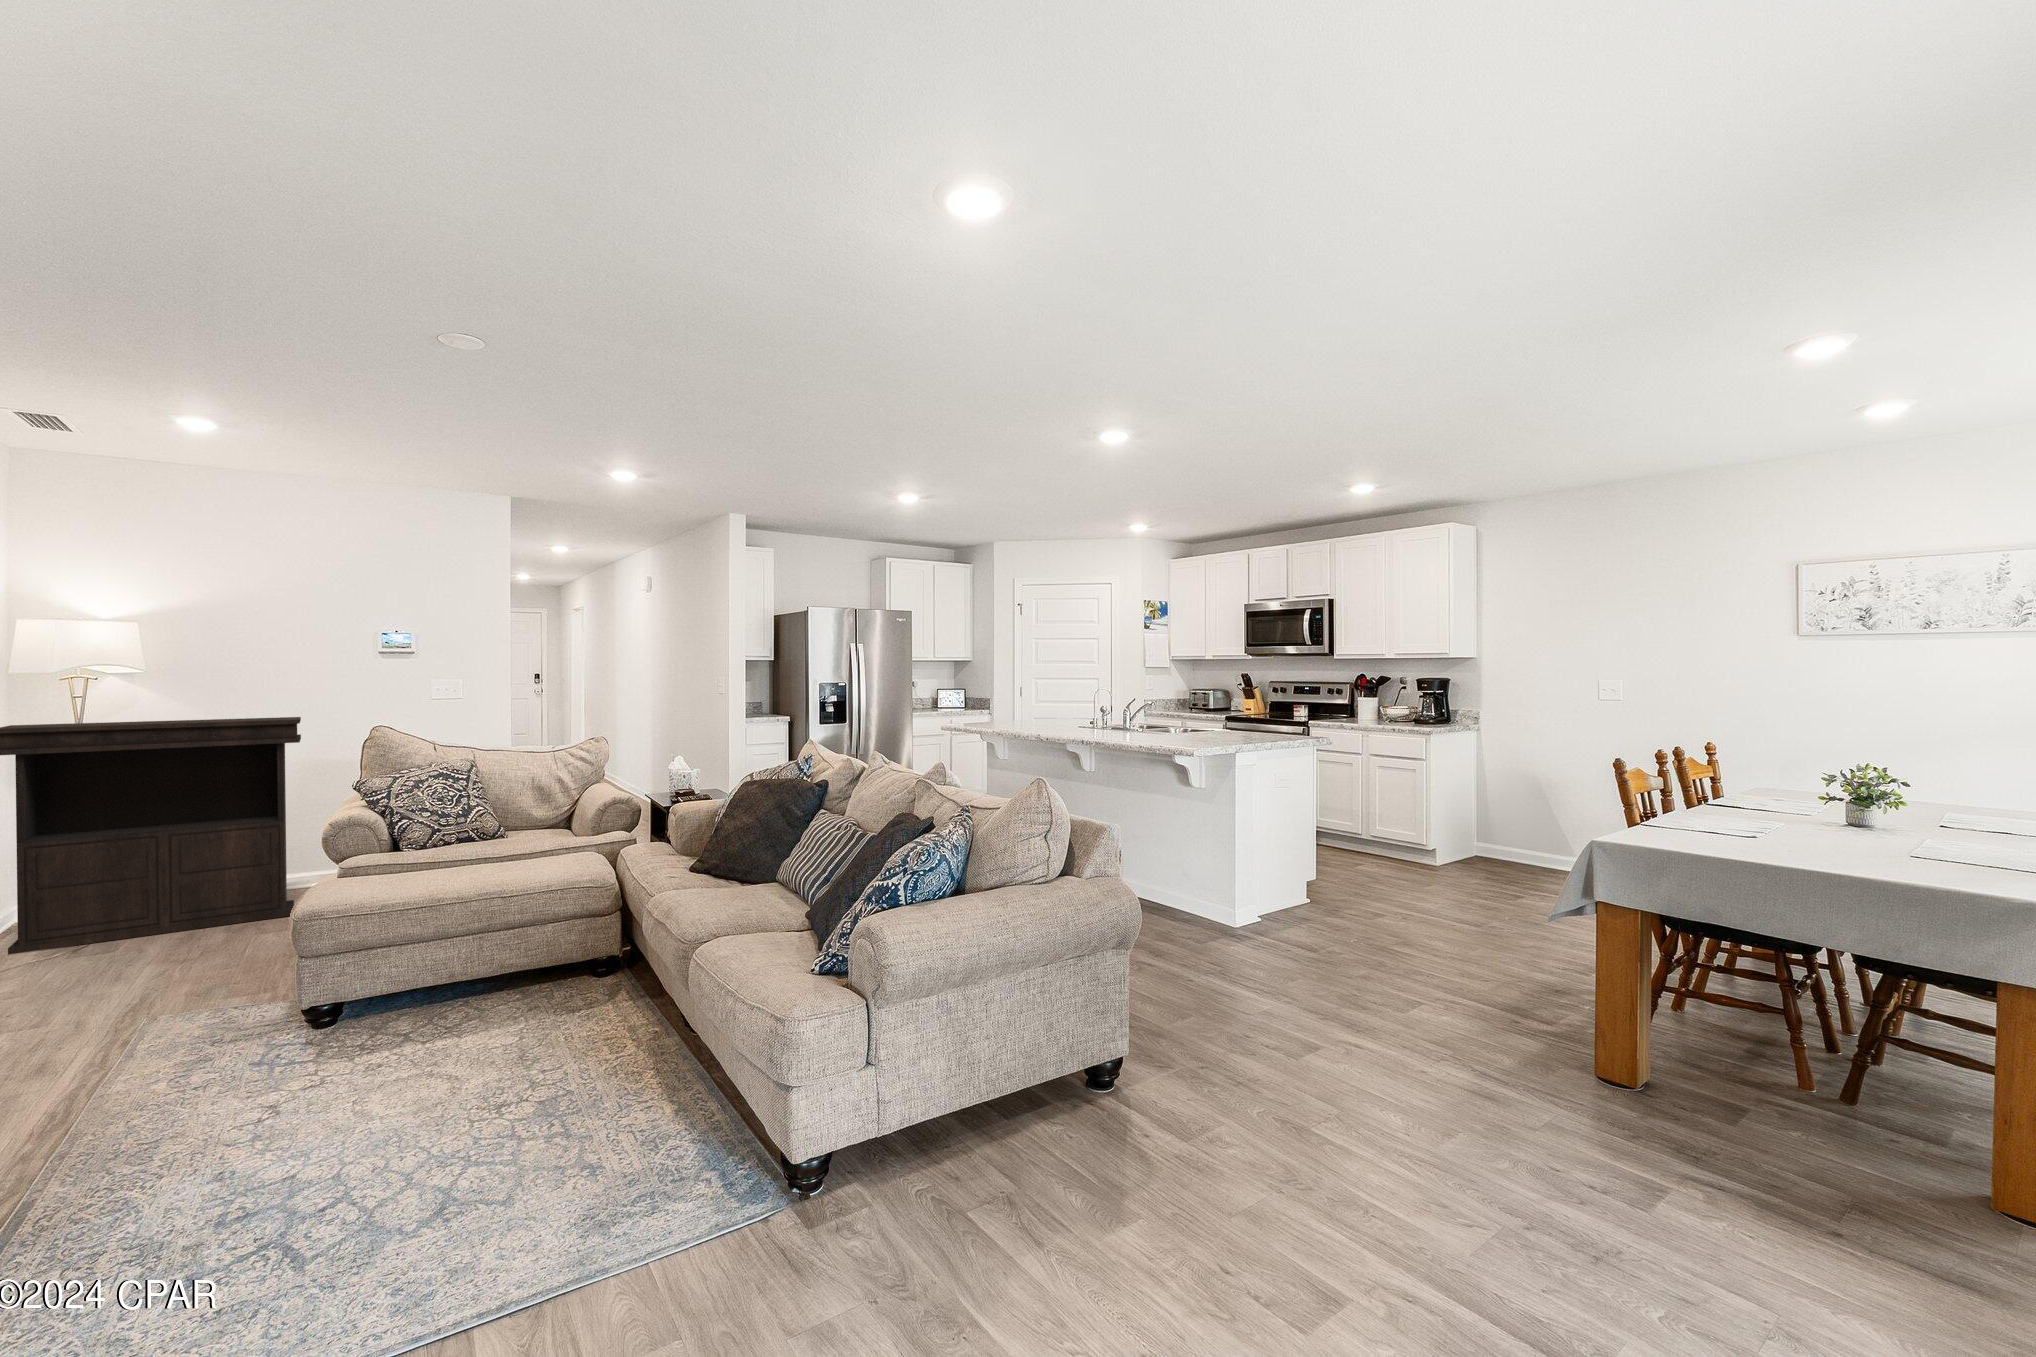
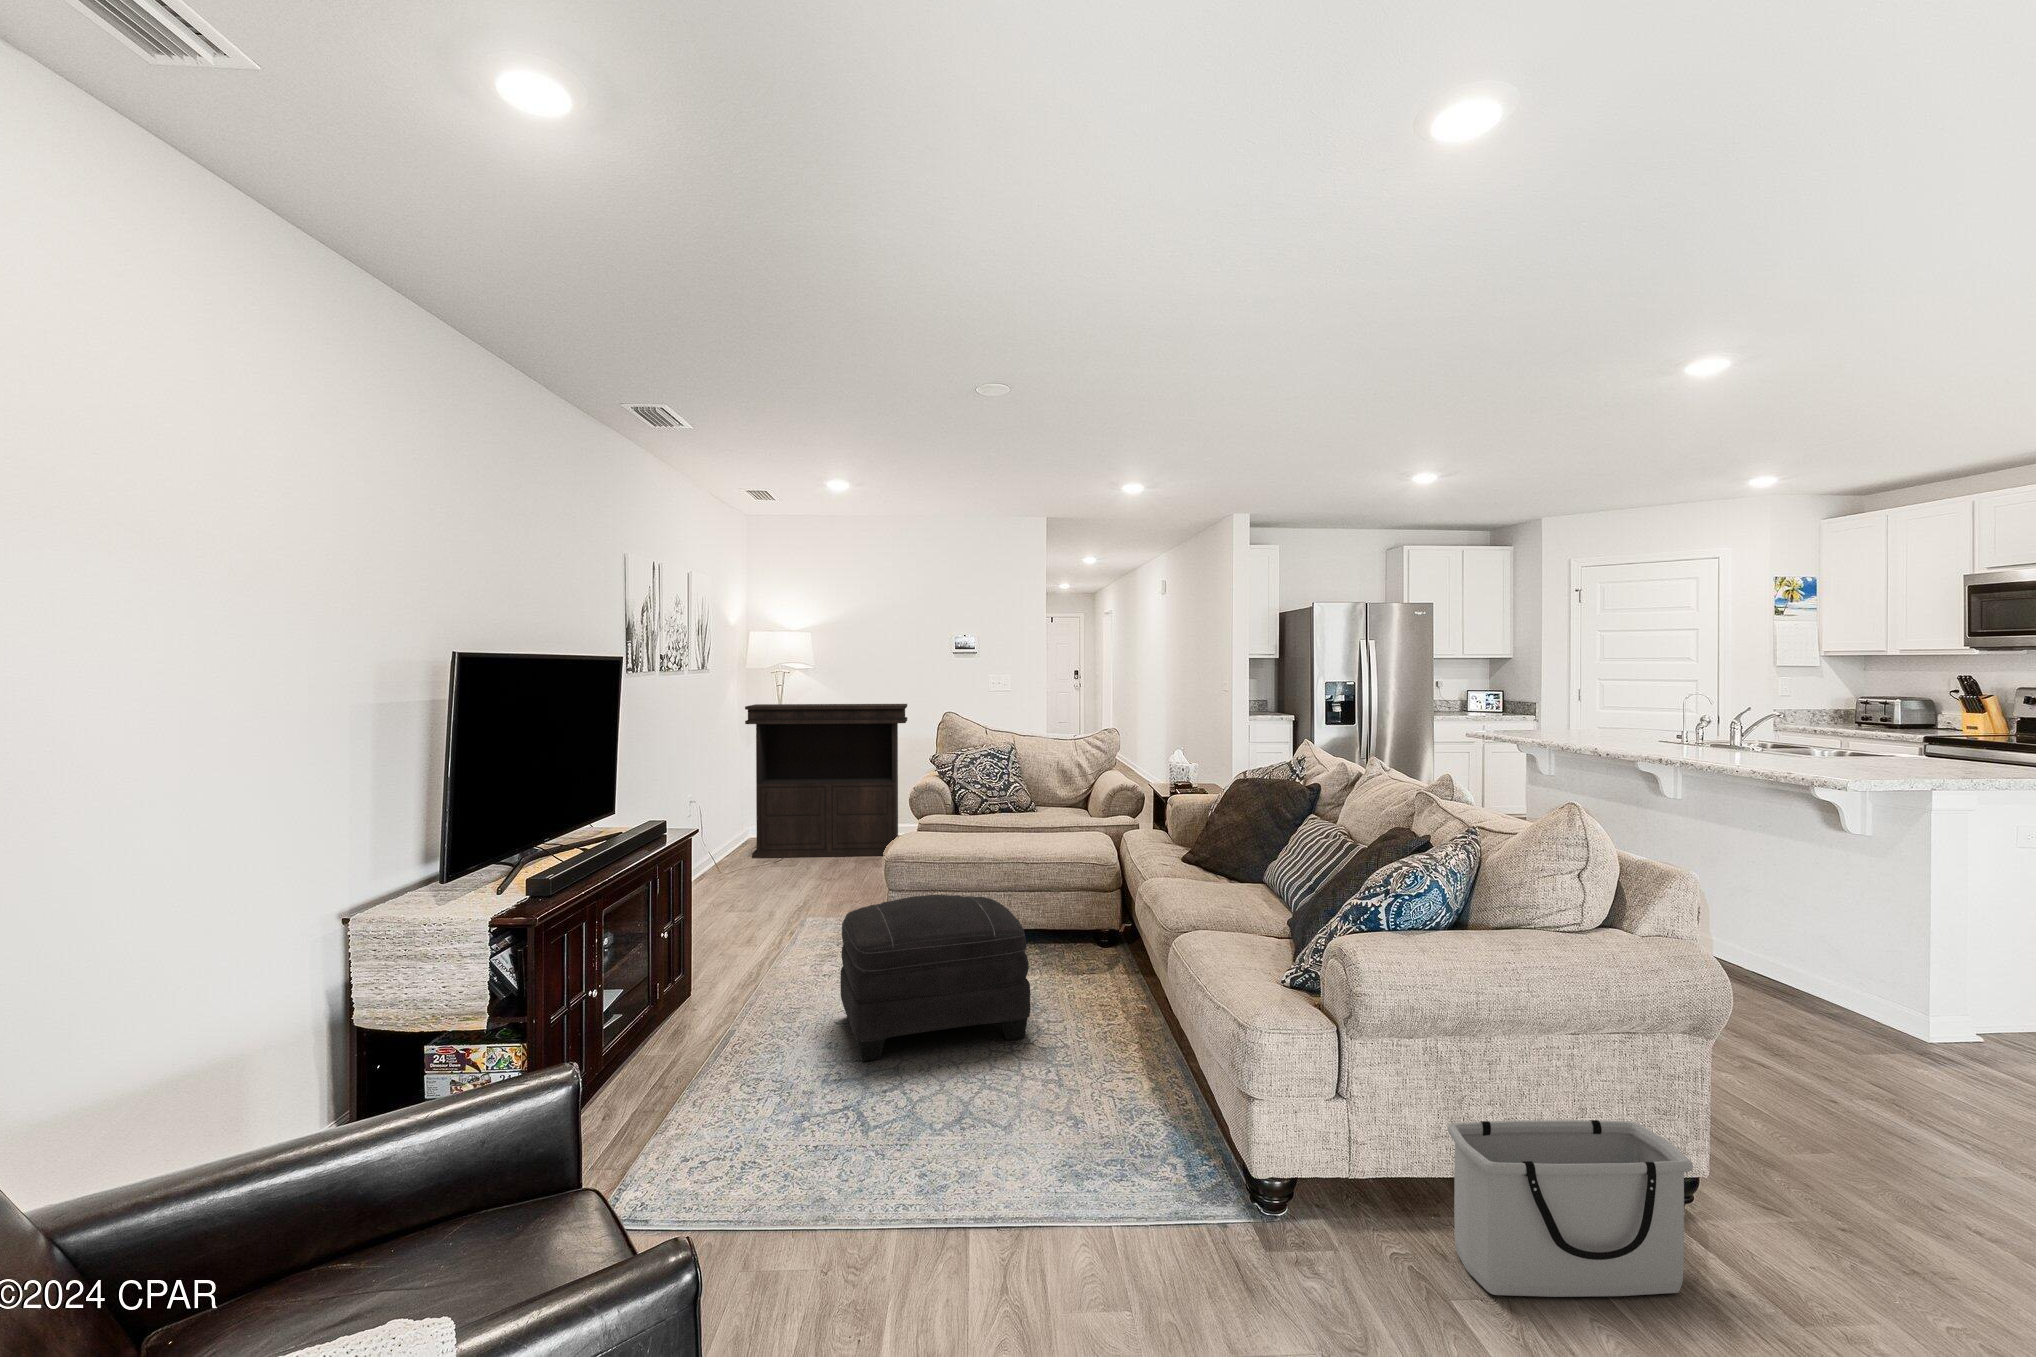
ottoman: none [229,945,522,1184] -> present [841,895,1030,1062]
storage bin: none [958,1024,1121,1193] -> present [1447,1120,1693,1297]

